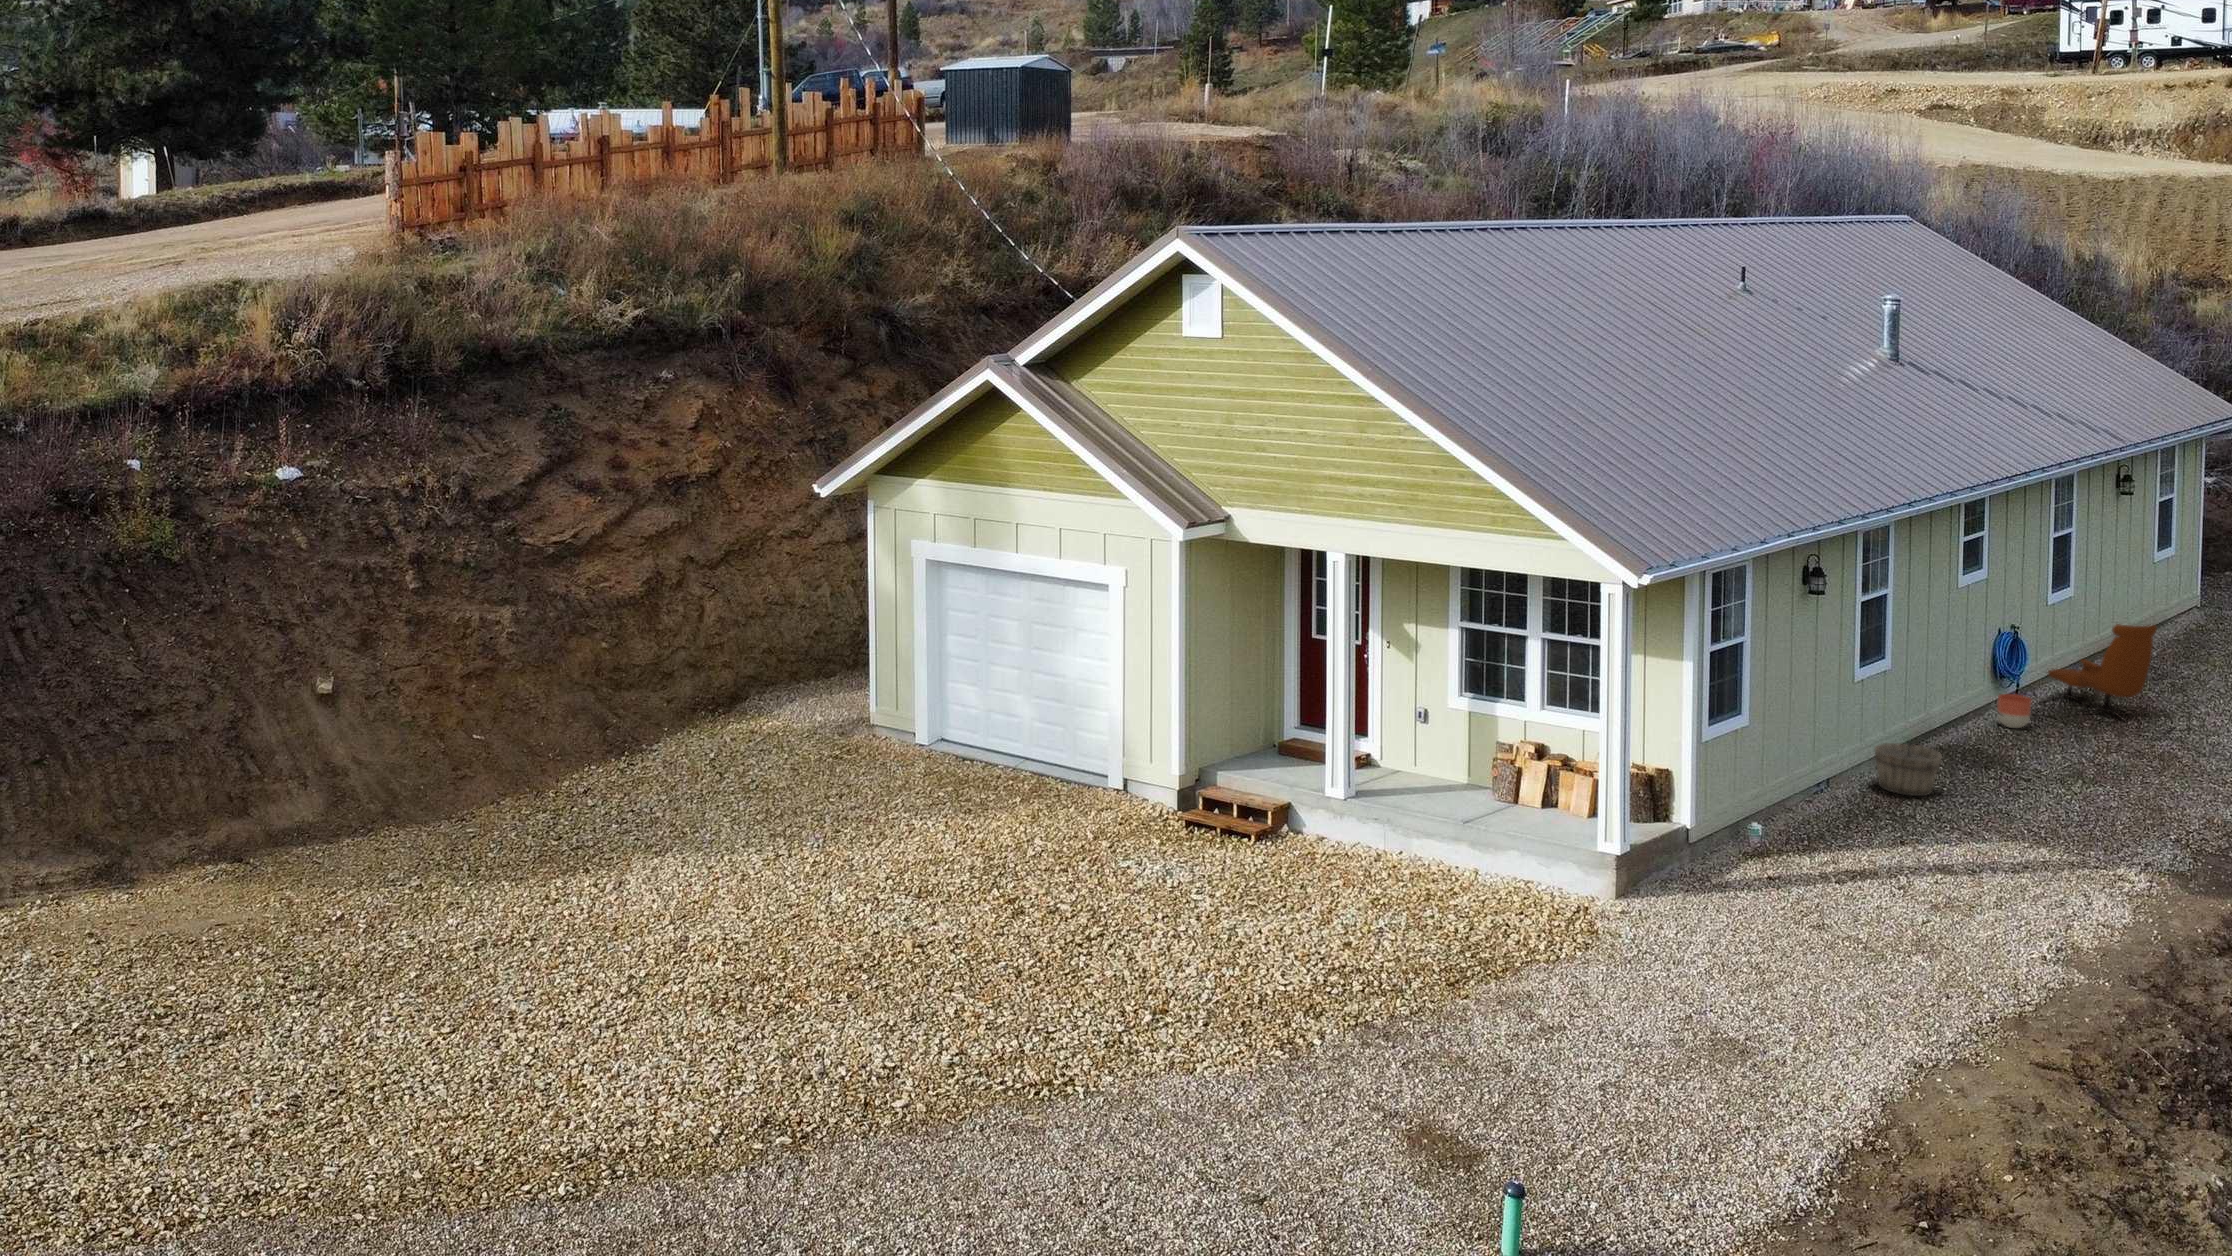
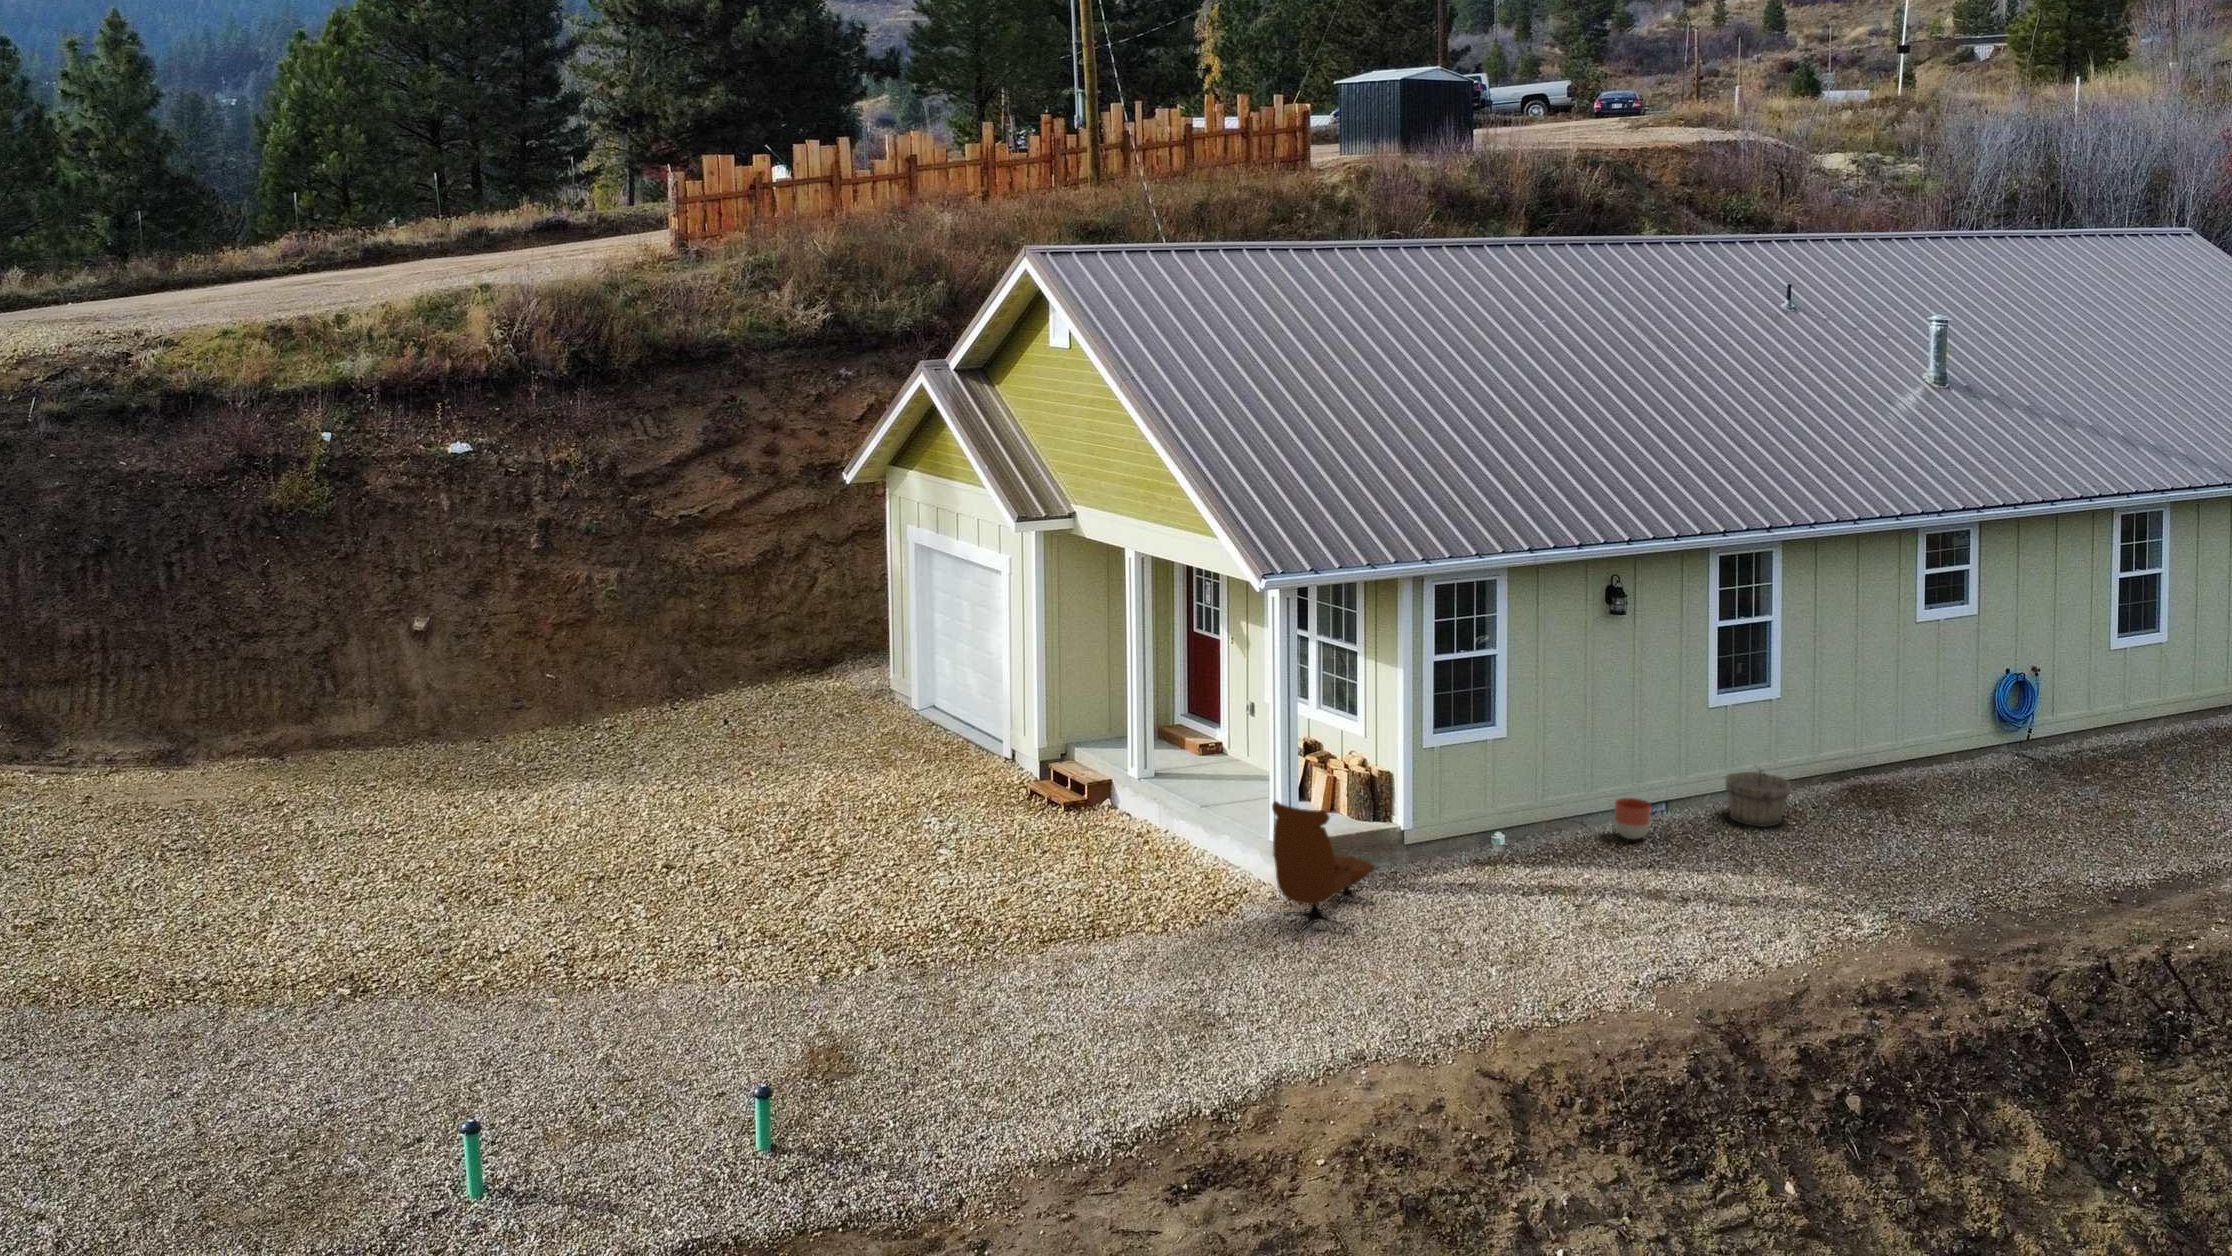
lounge chair: present [2048,624,2157,716] -> present [1272,801,1375,937]
planter: present [1997,694,2032,728] -> present [1614,798,1651,839]

